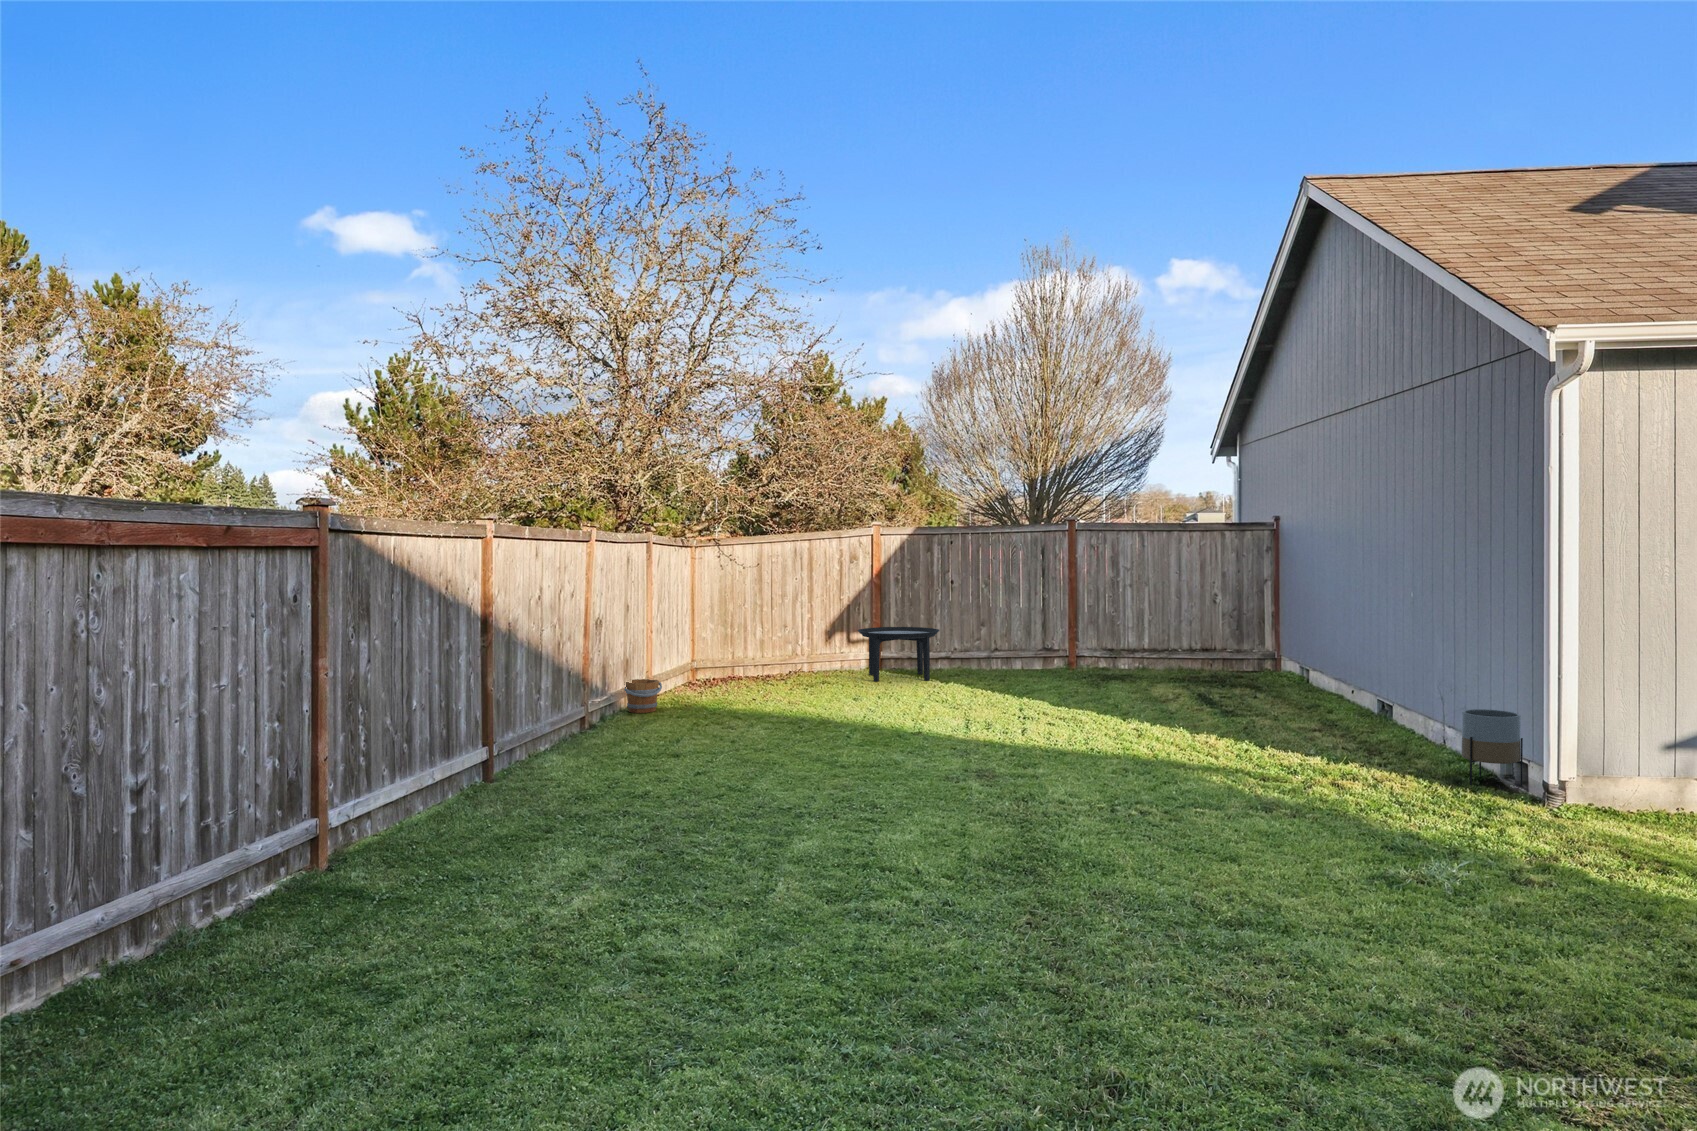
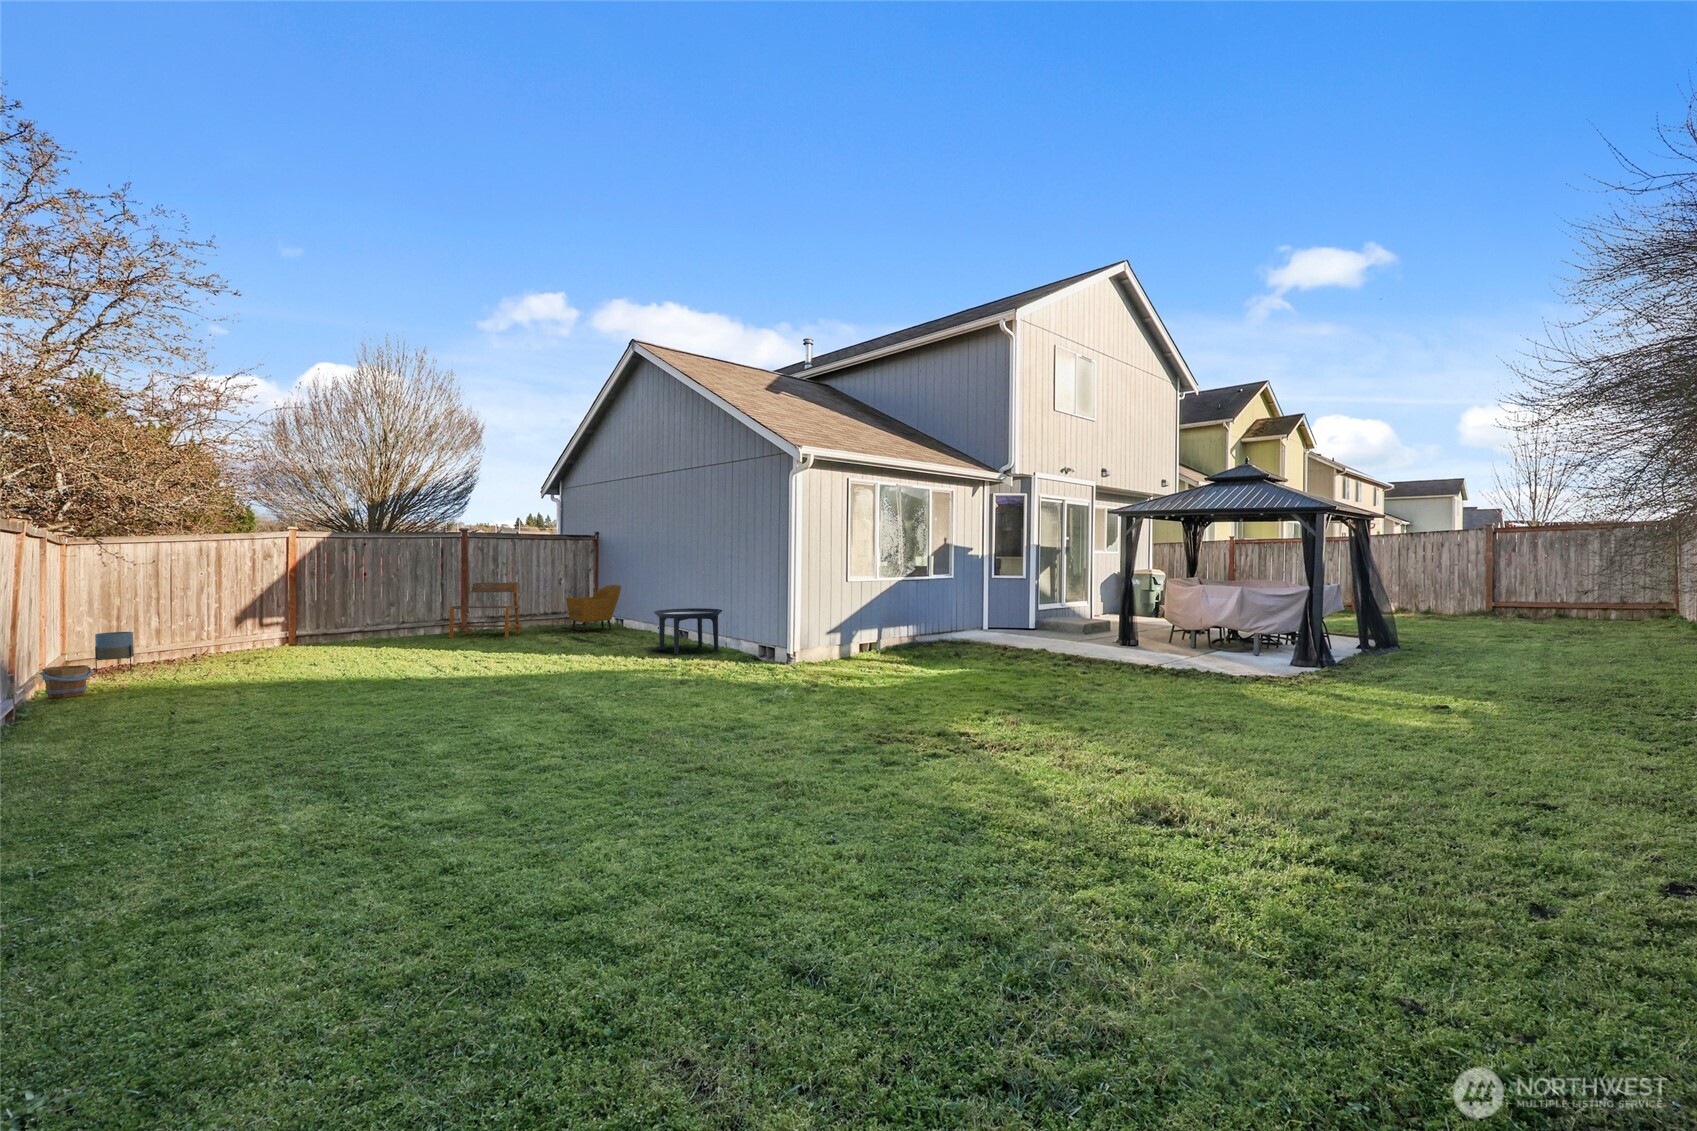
bench: none [1052,597,1147,681] -> present [449,582,521,638]
armchair: none [1218,609,1303,682] -> present [566,585,621,632]
round table: present [858,627,939,682] -> present [654,608,722,654]
planter: present [1462,709,1523,787] -> present [95,632,134,673]

